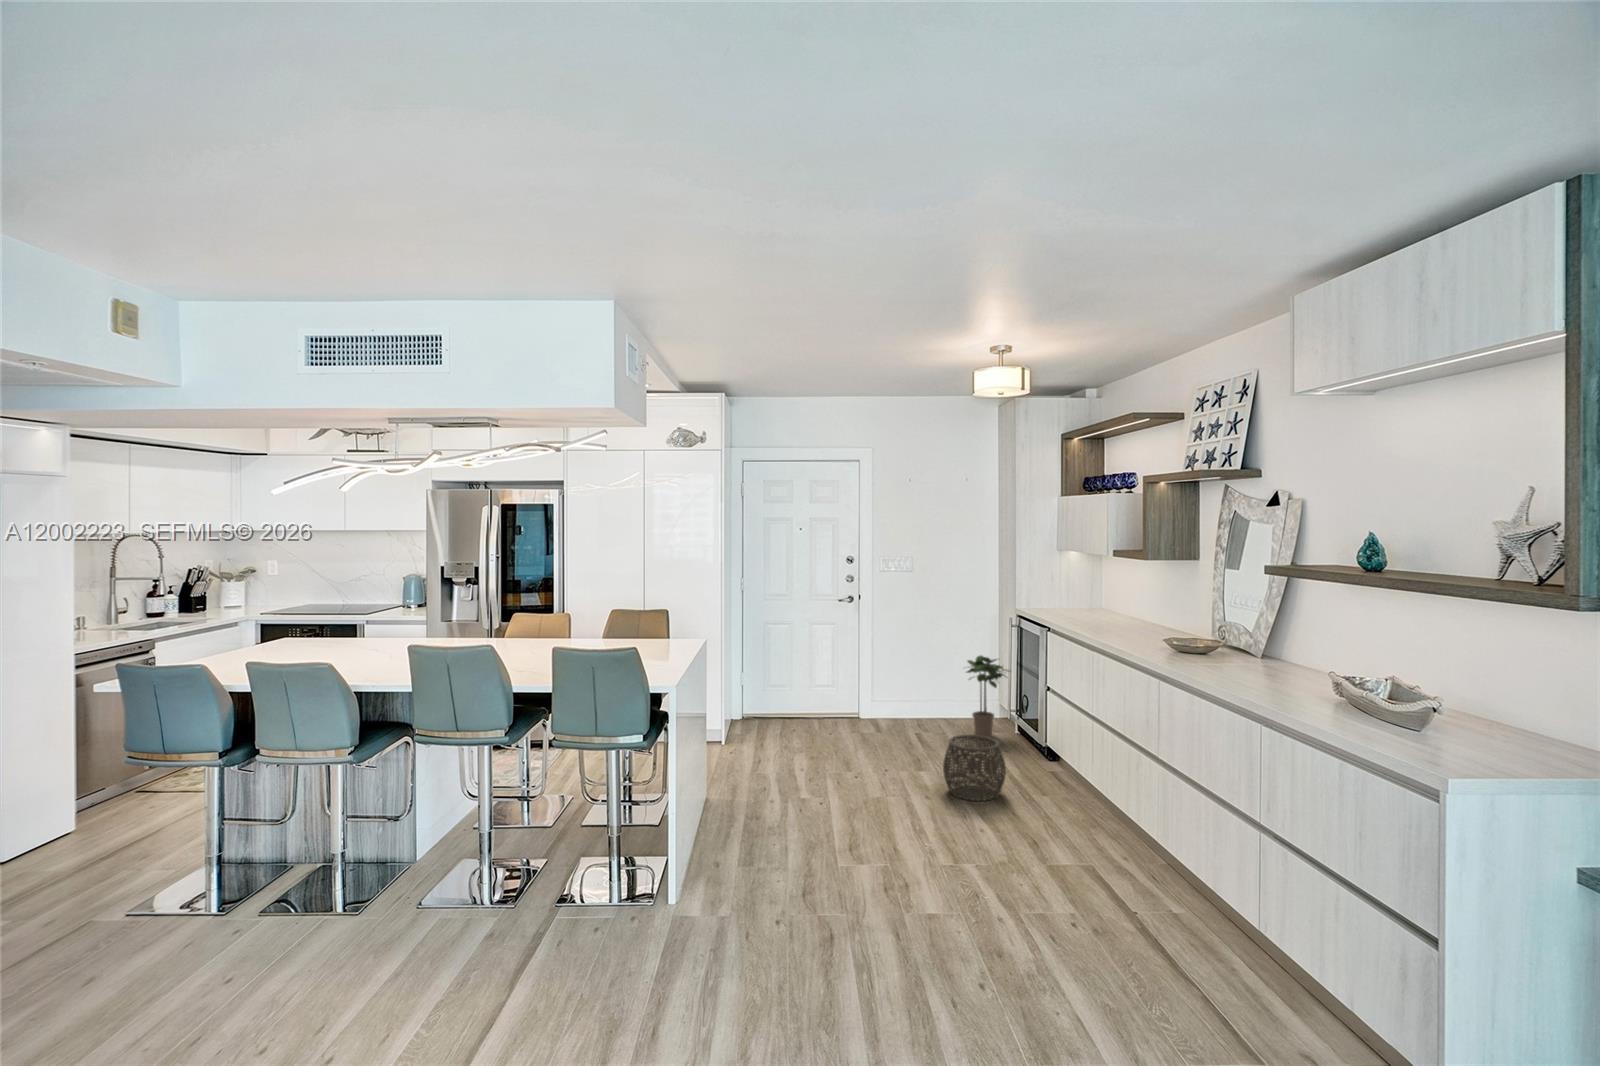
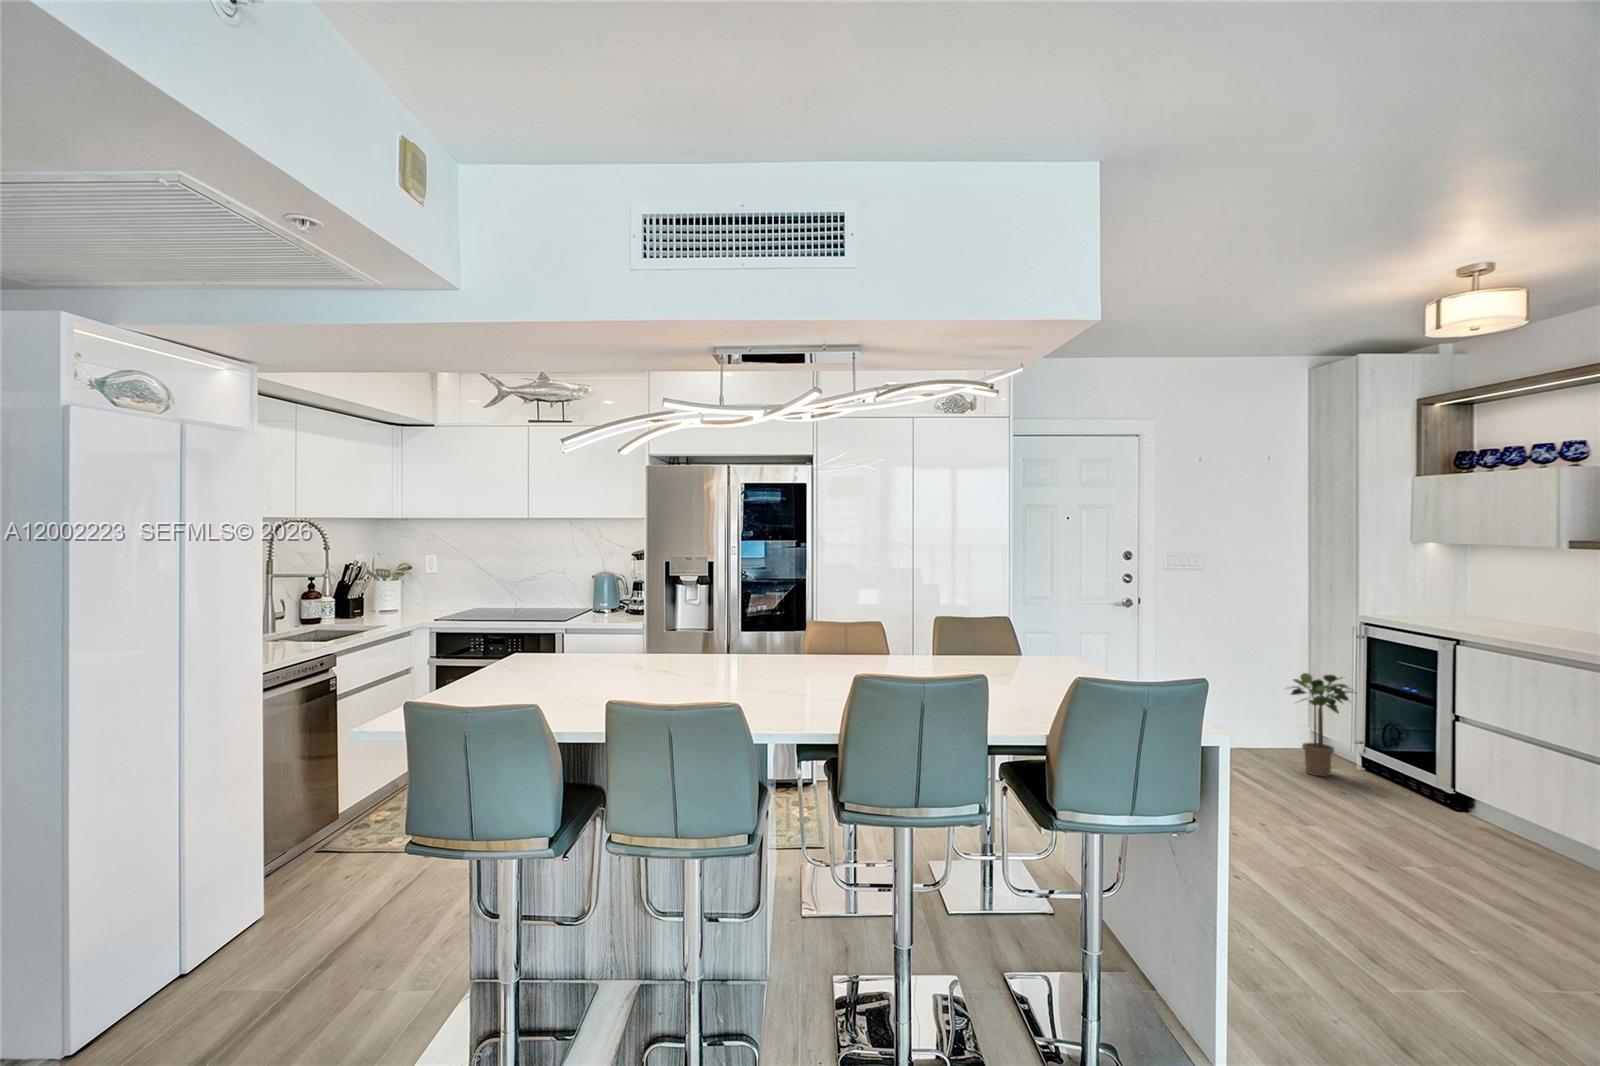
woven basket: present [943,734,1006,801] -> none [1364,775,1466,866]

